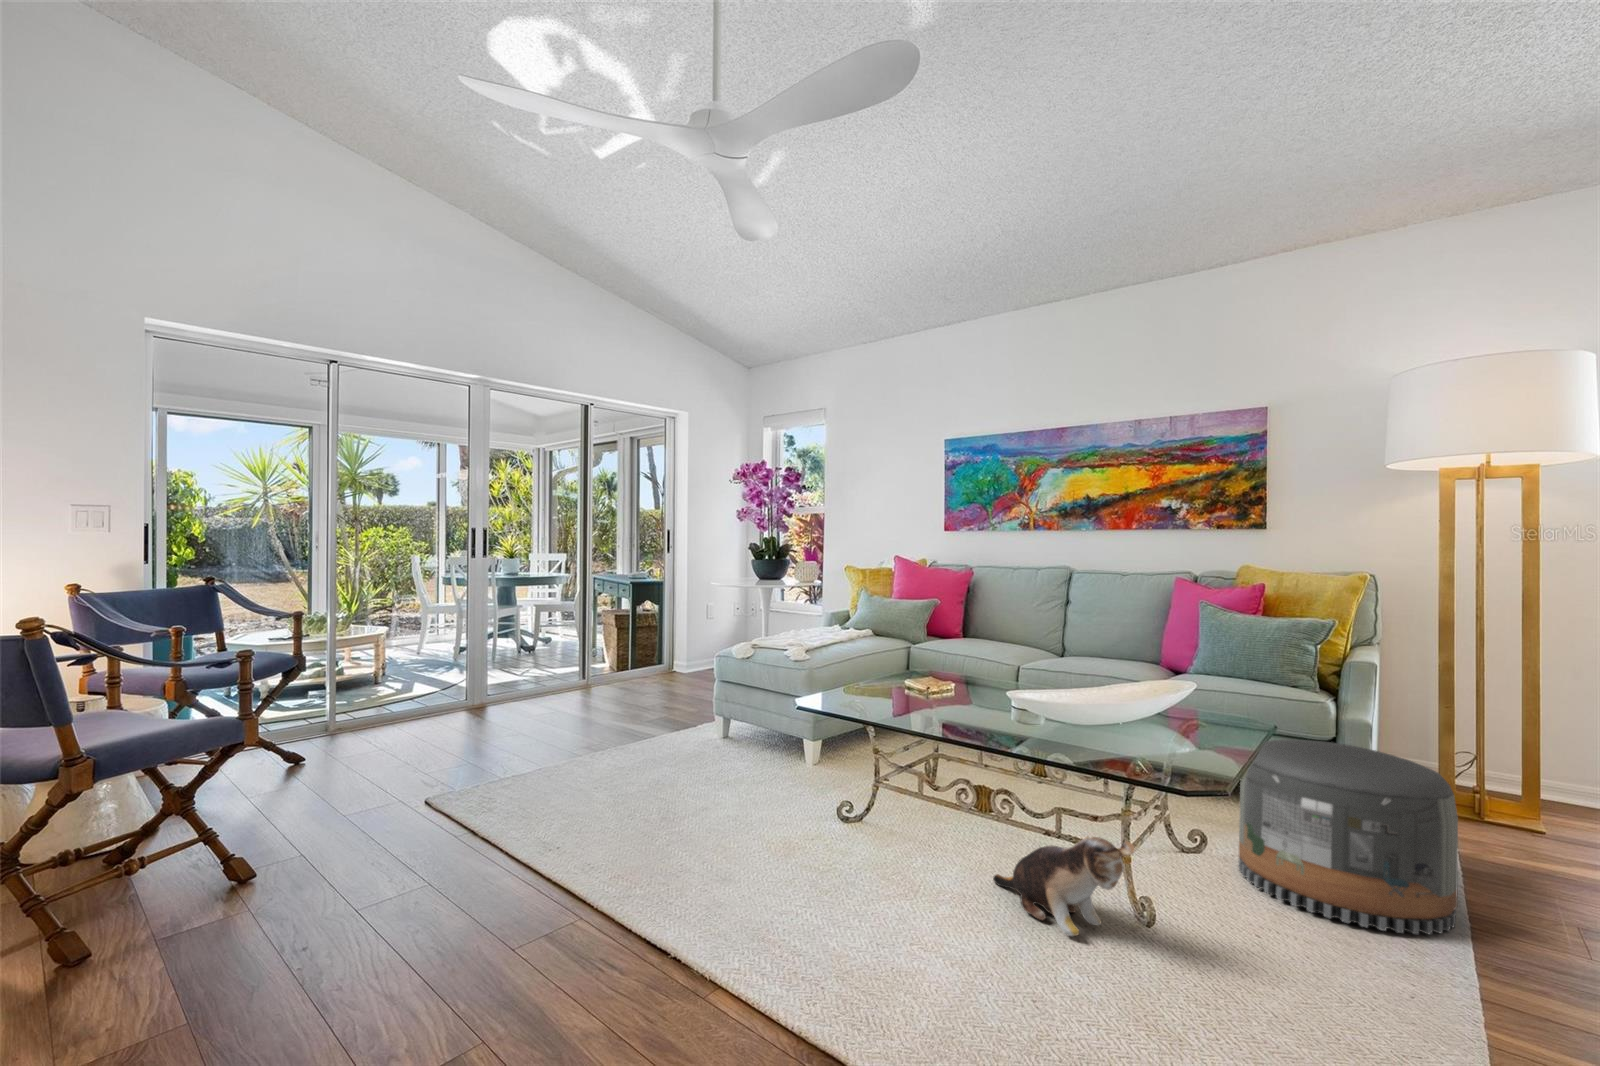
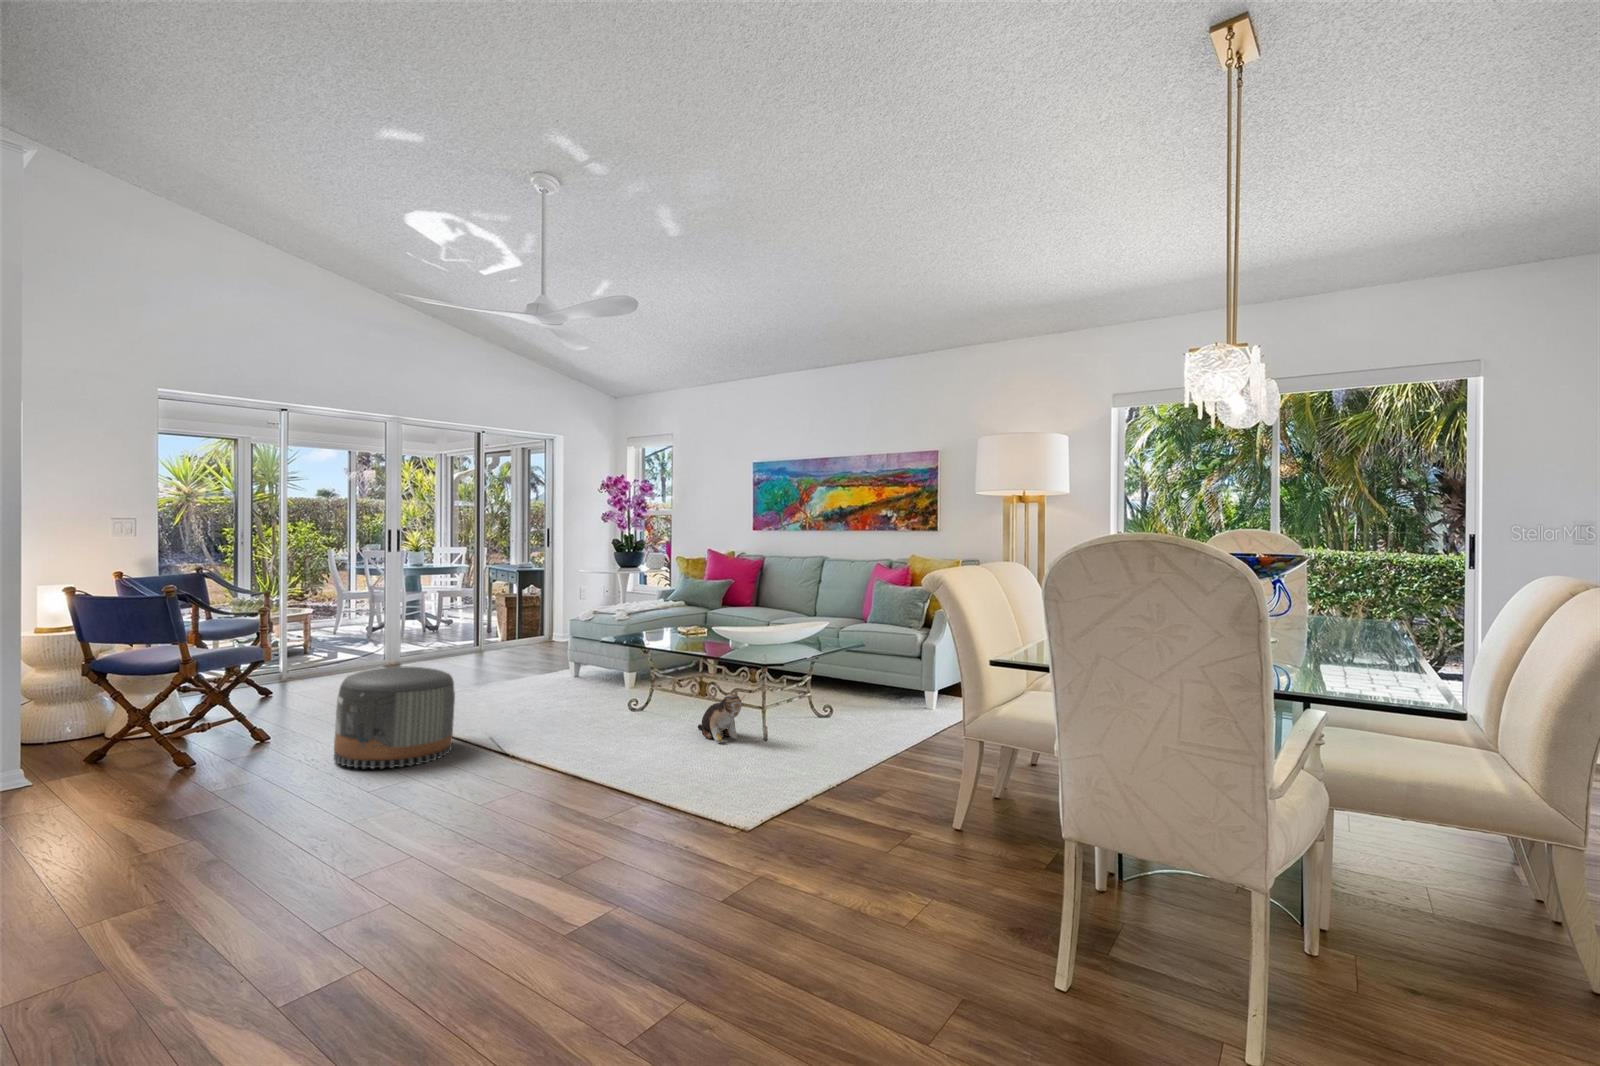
pouf: present [1239,740,1458,934] -> present [334,667,455,769]

